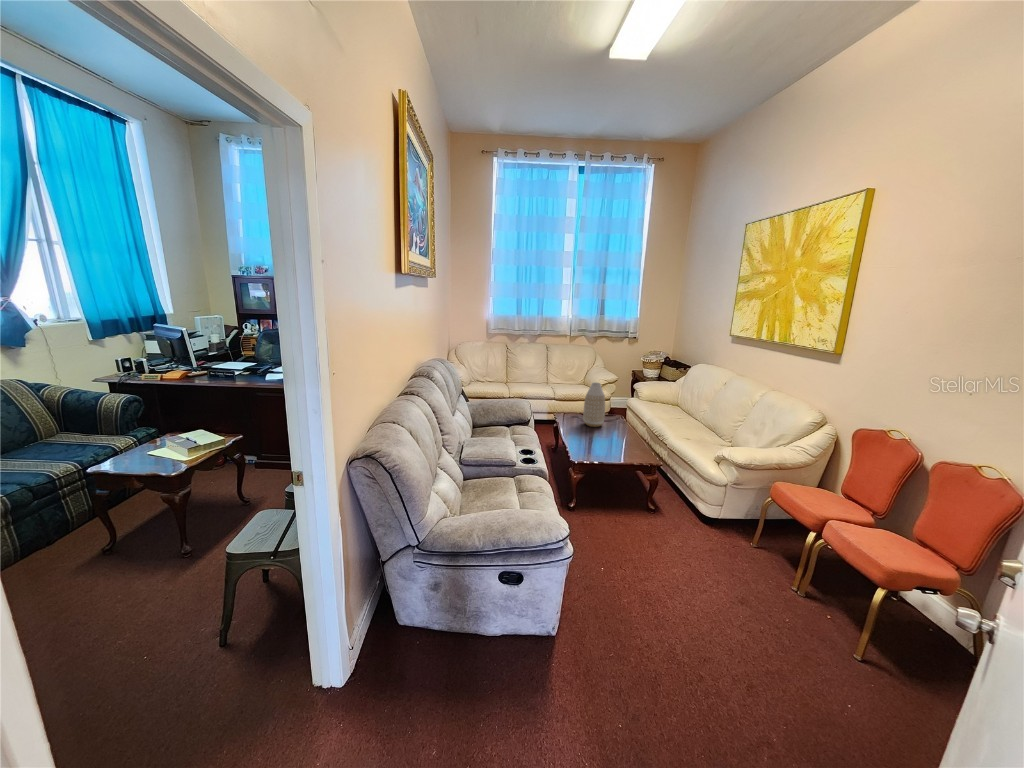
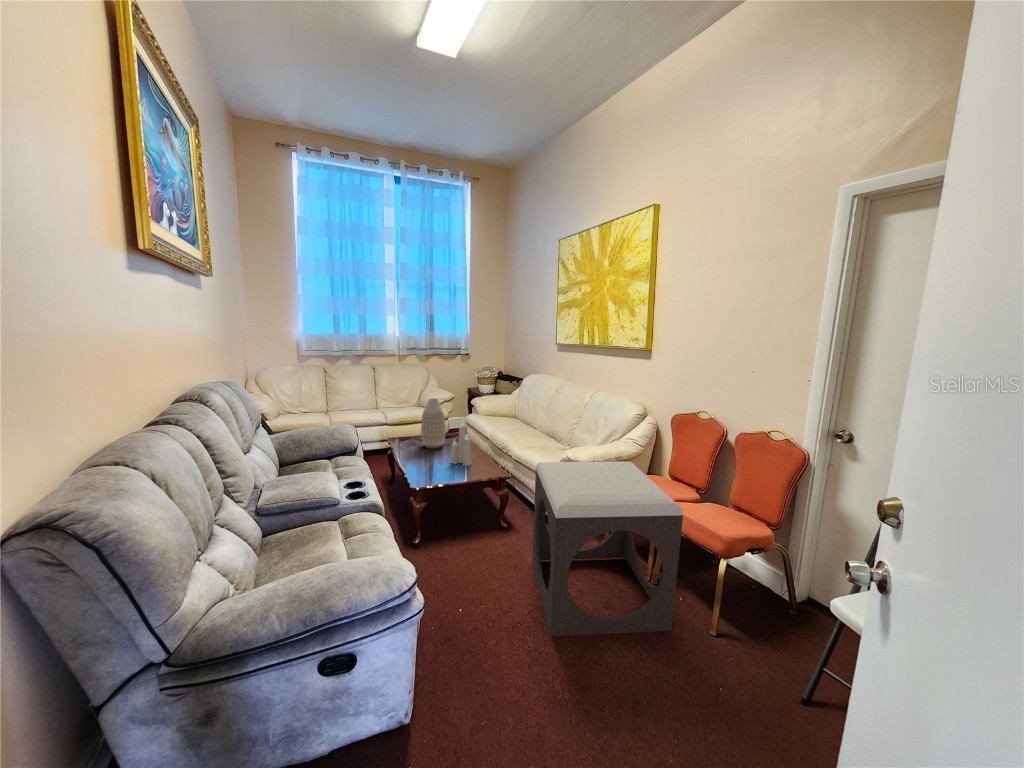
candle: none [606,405,626,448] -> present [451,425,471,466]
footstool: none [673,458,833,643] -> present [532,462,683,636]

